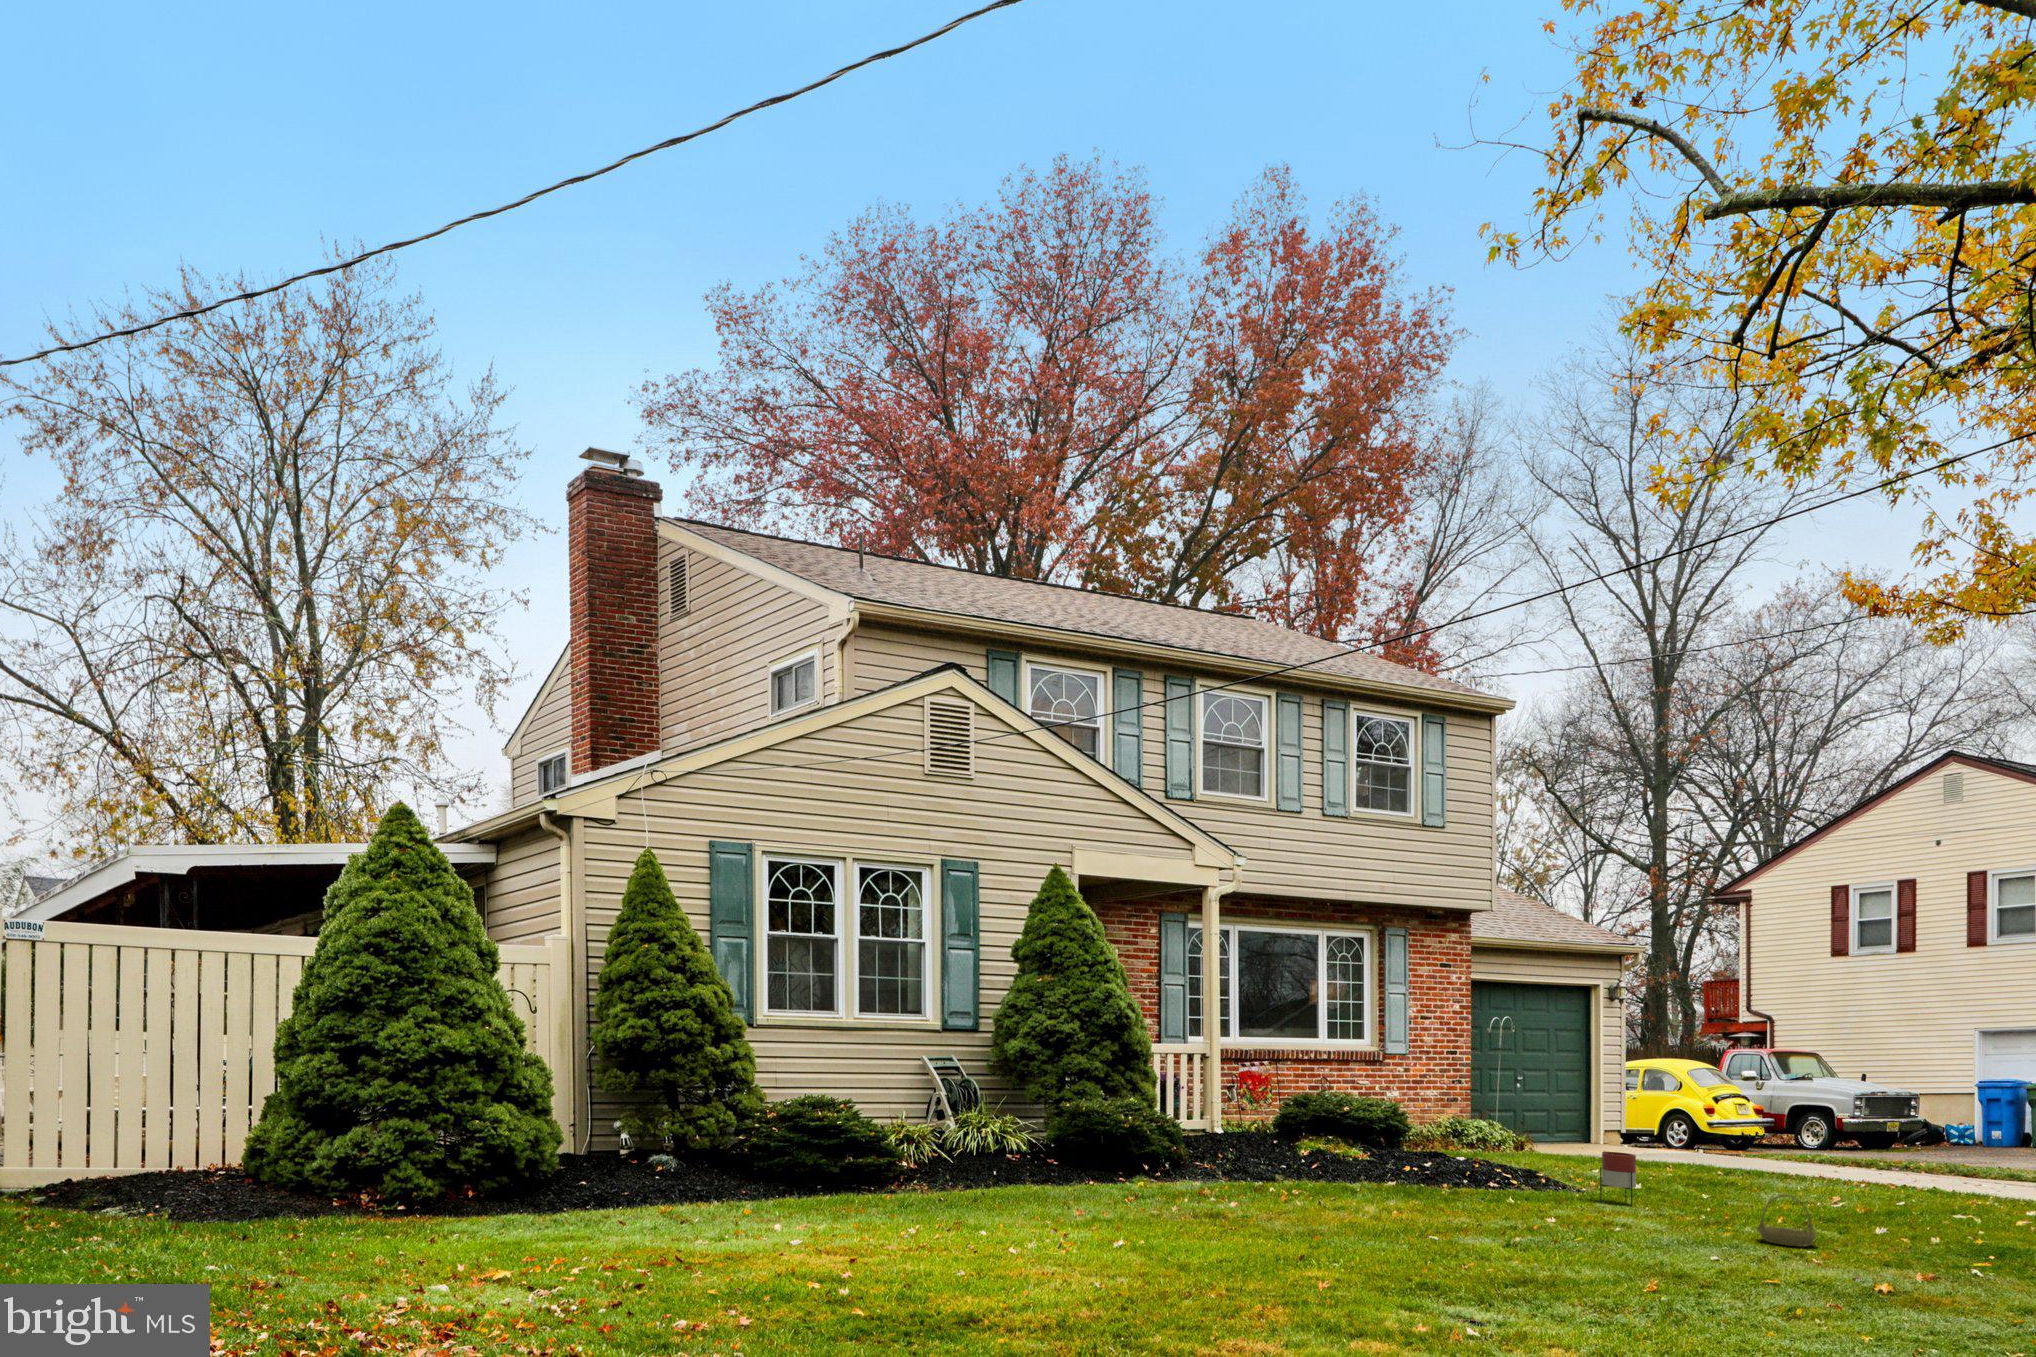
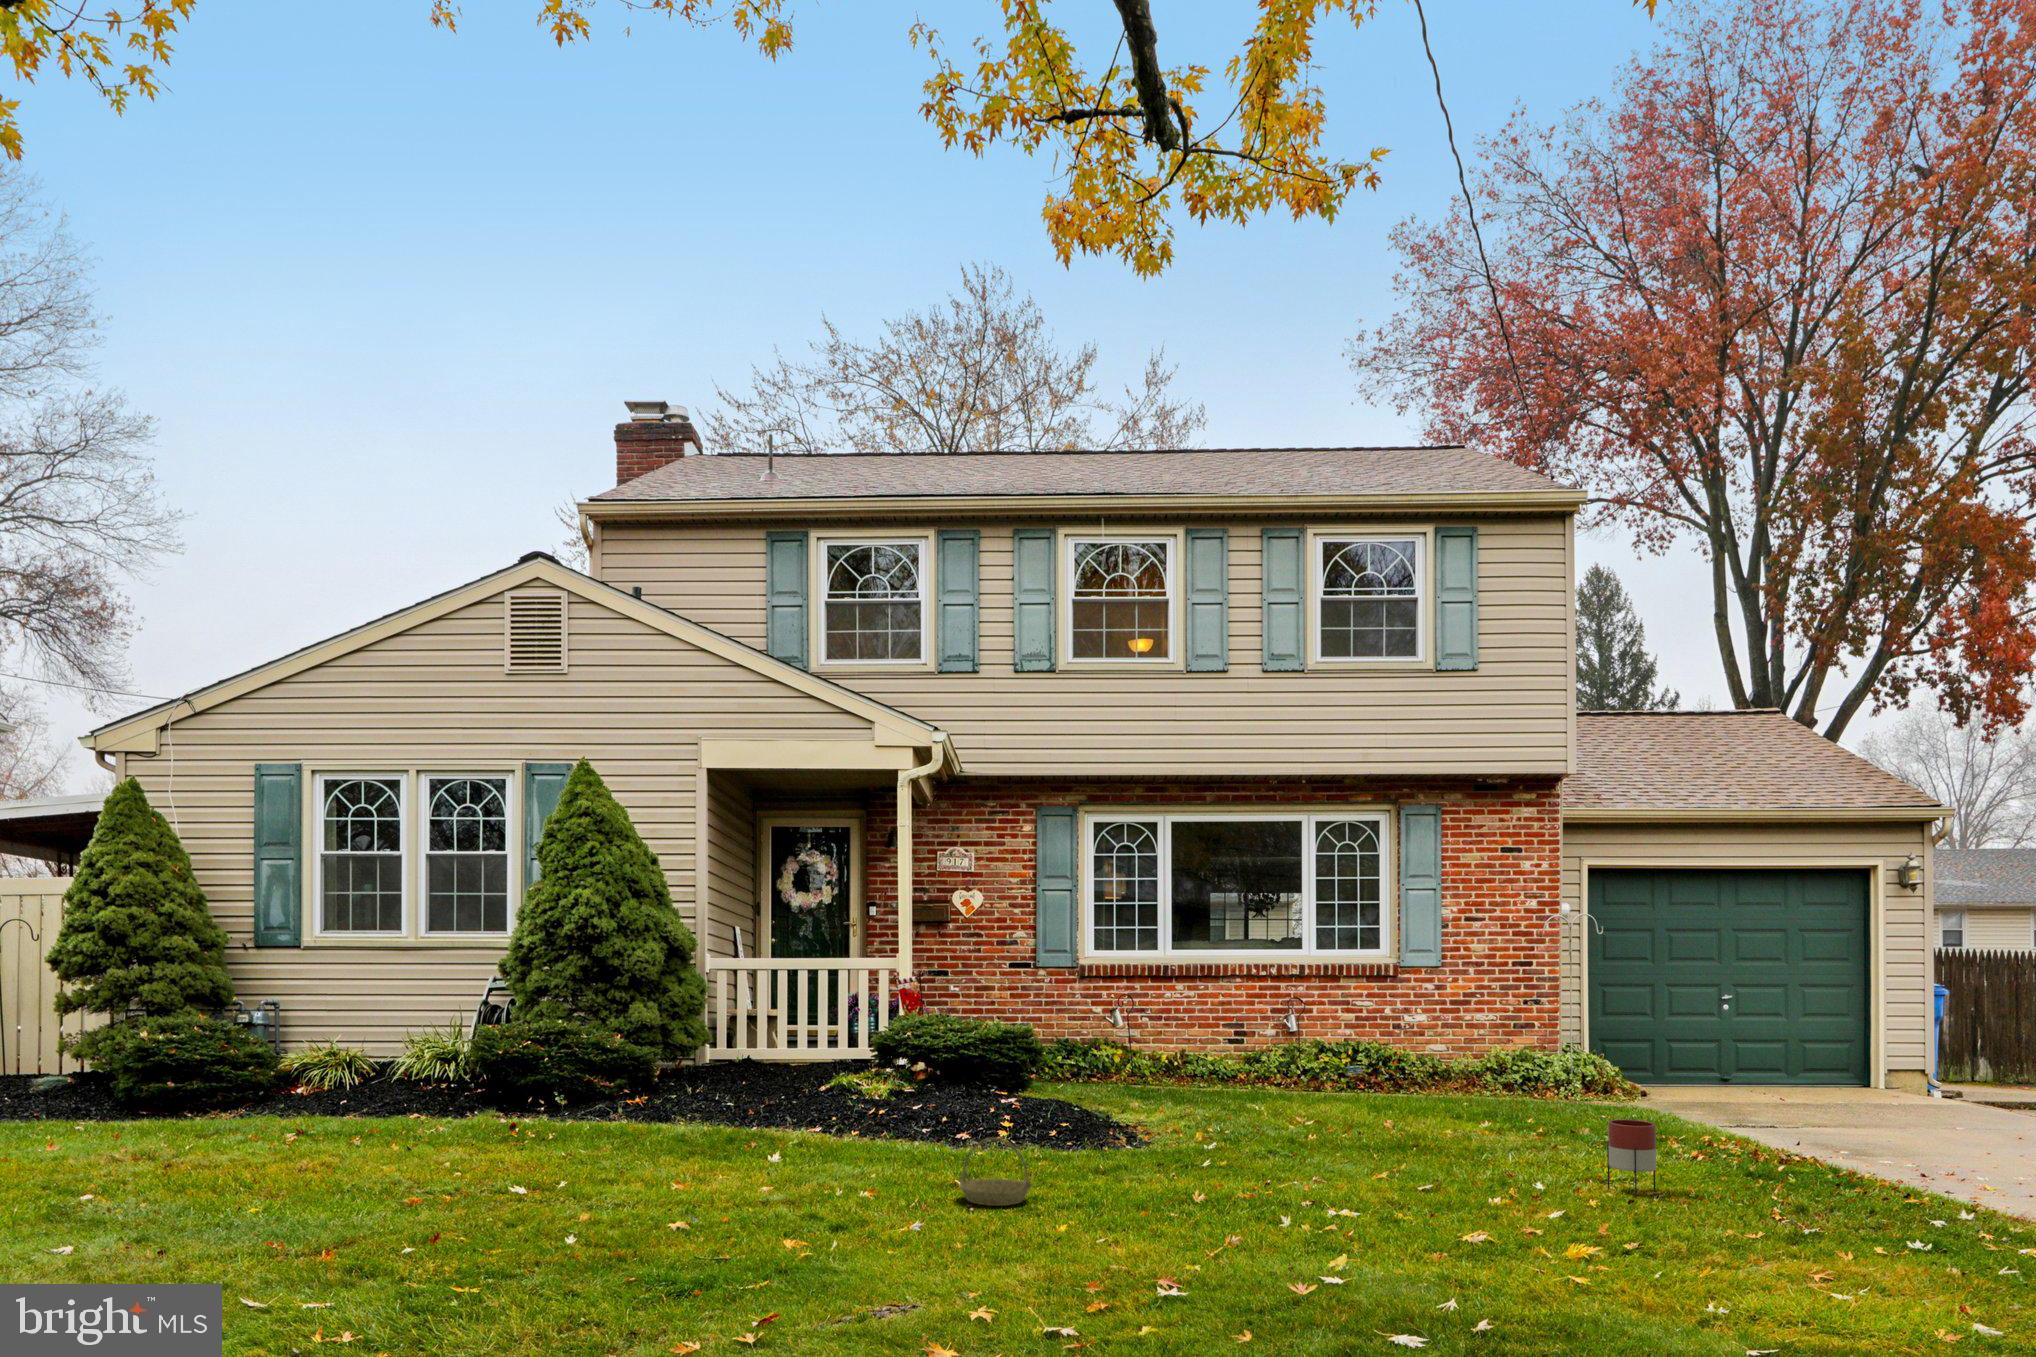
planter: present [1600,1152,1636,1206] -> present [1607,1119,1657,1198]

